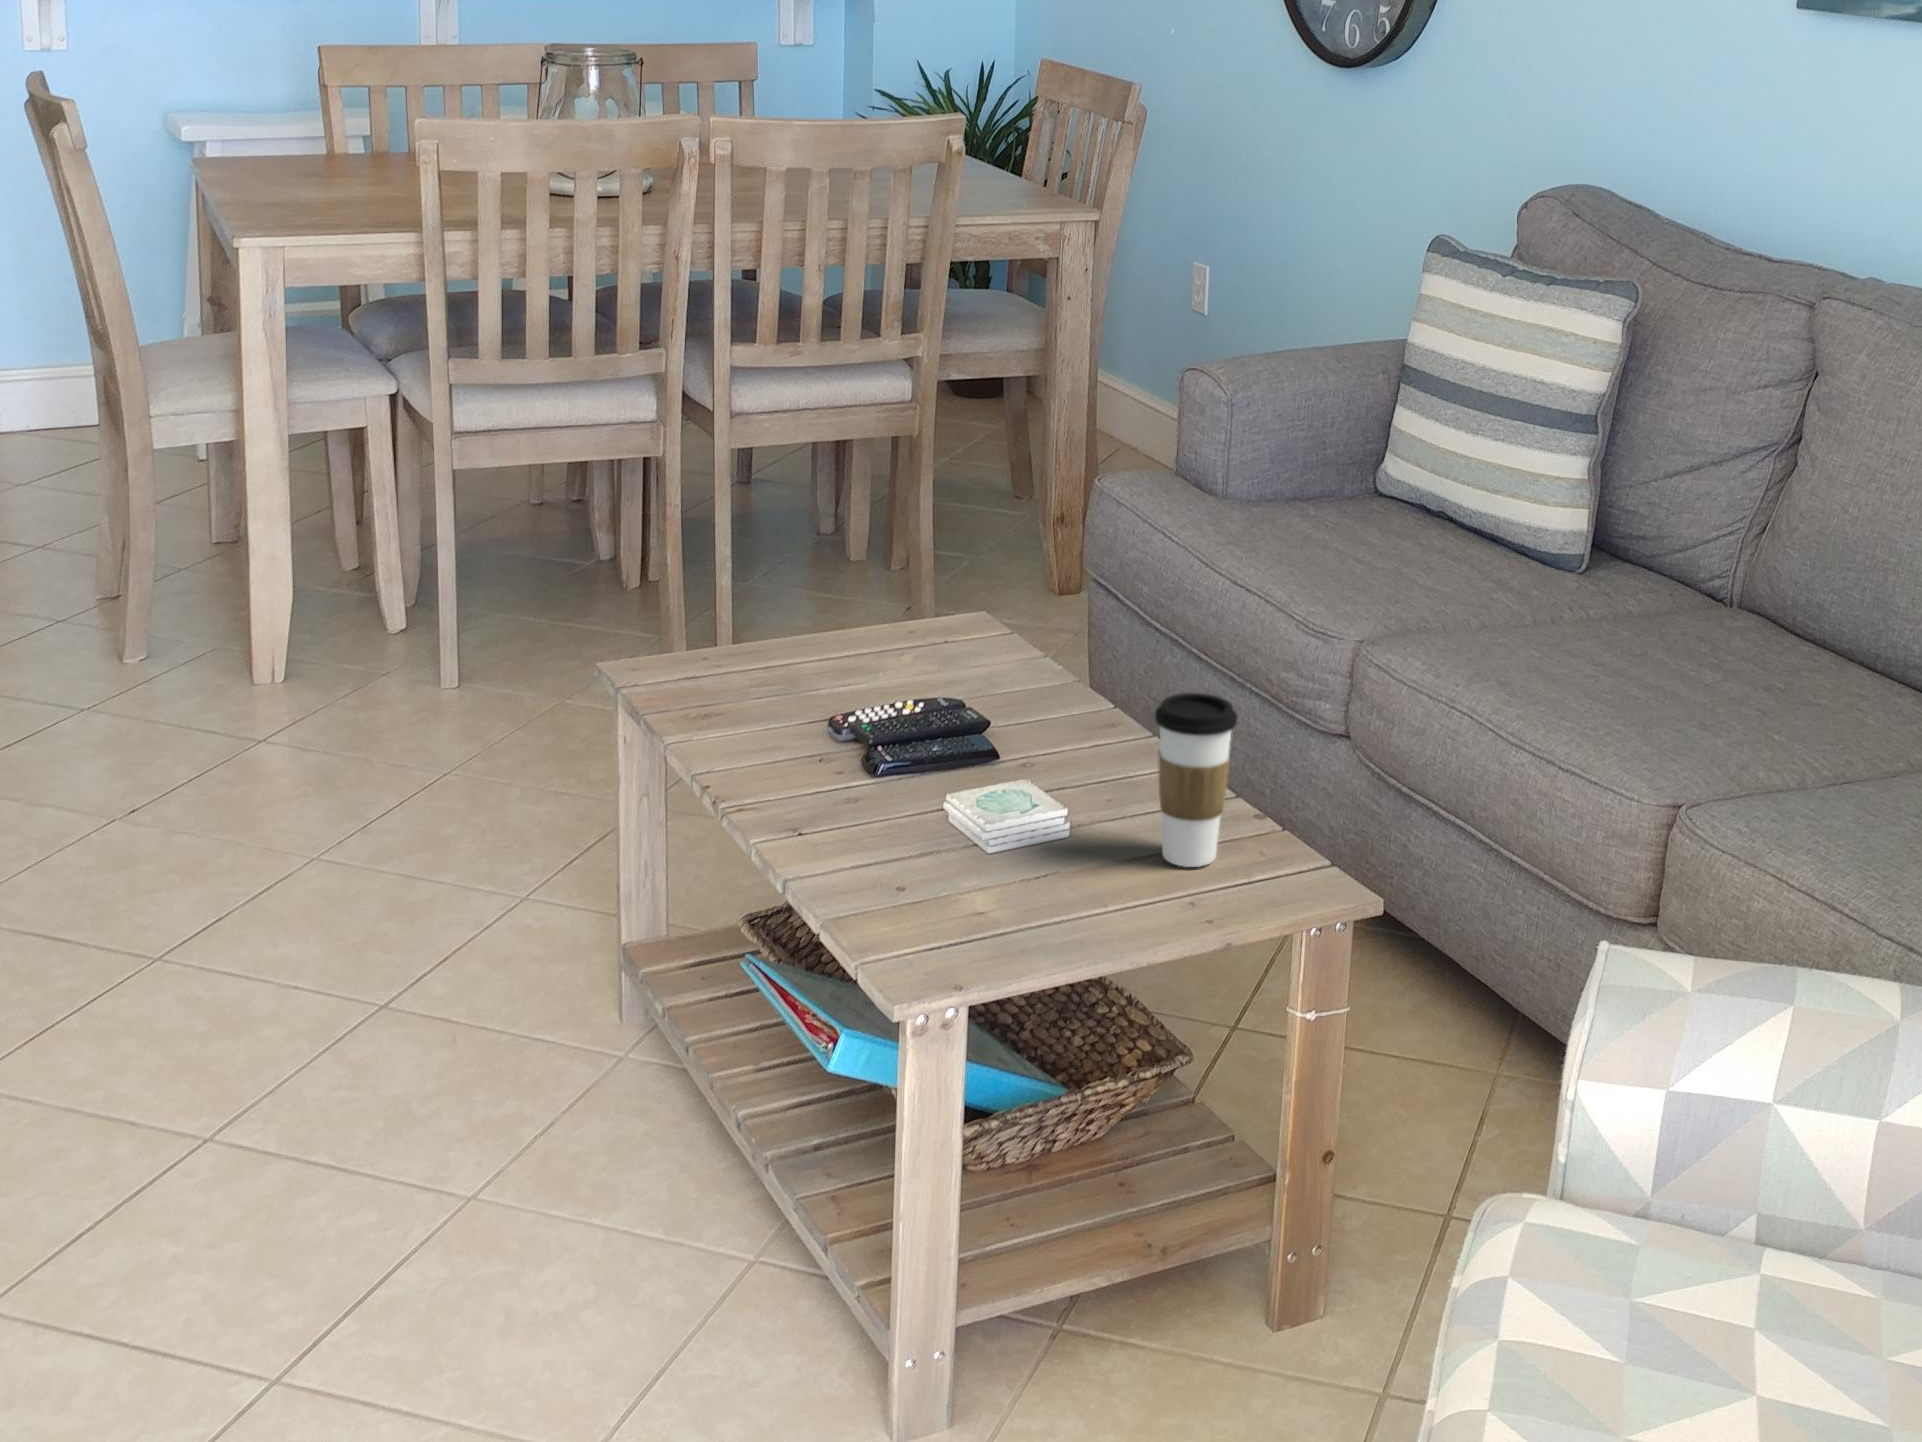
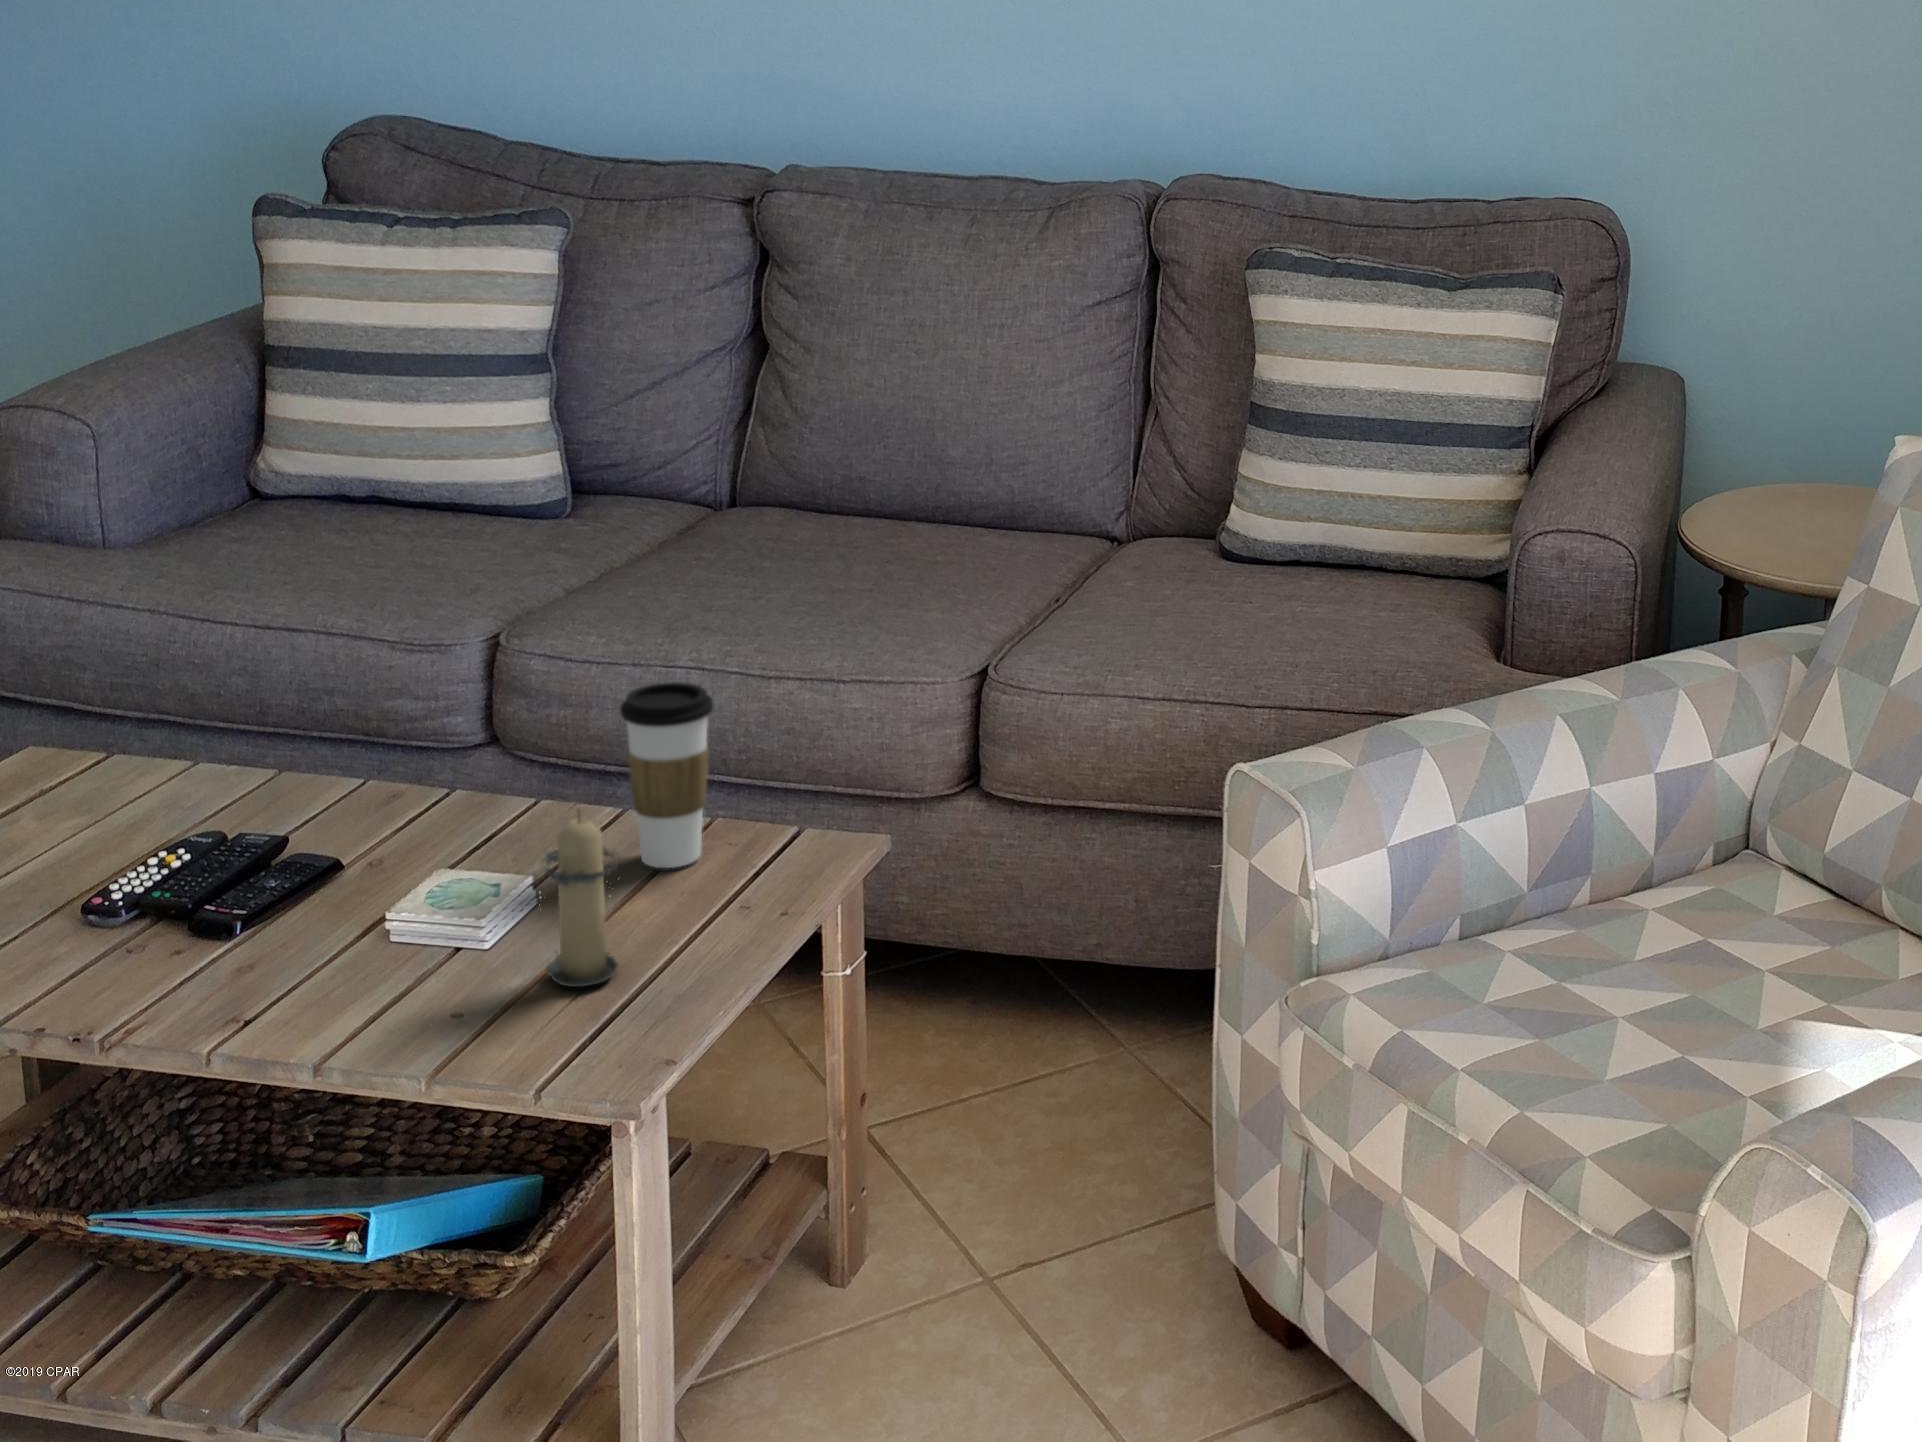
candle: none [939,764,1020,927] -> present [544,816,618,987]

